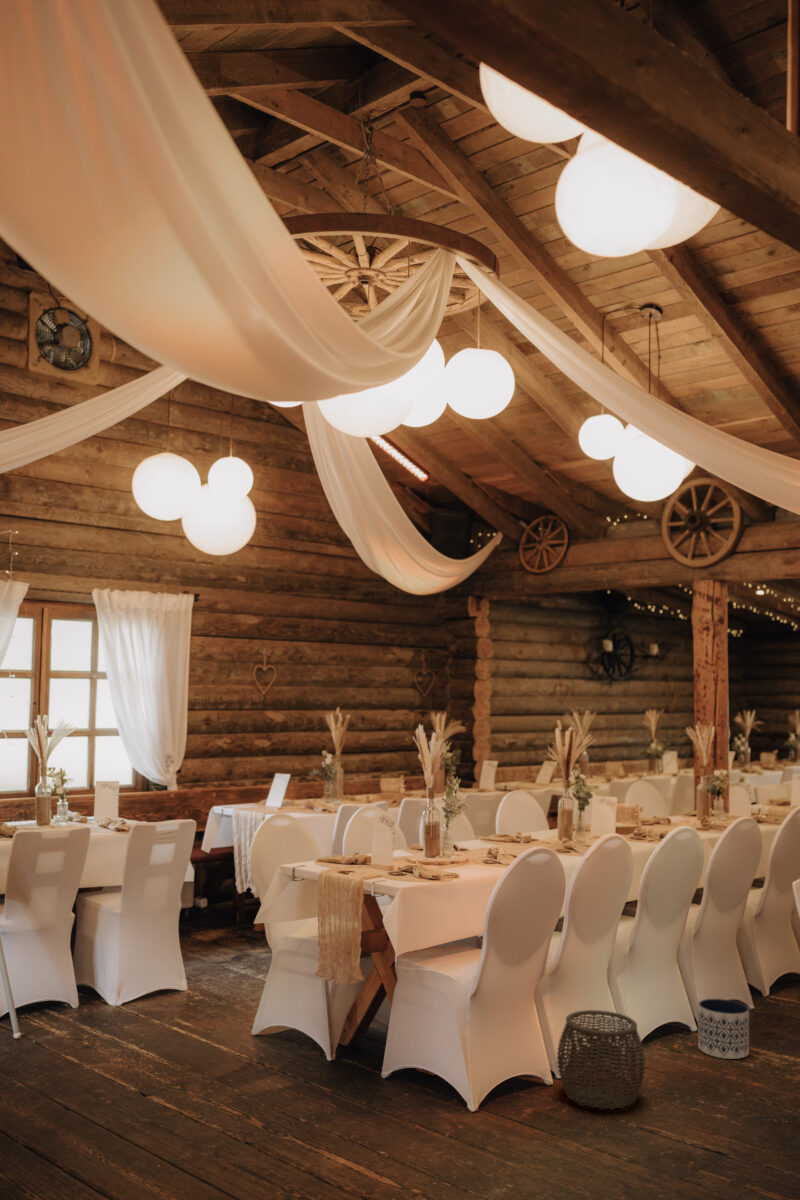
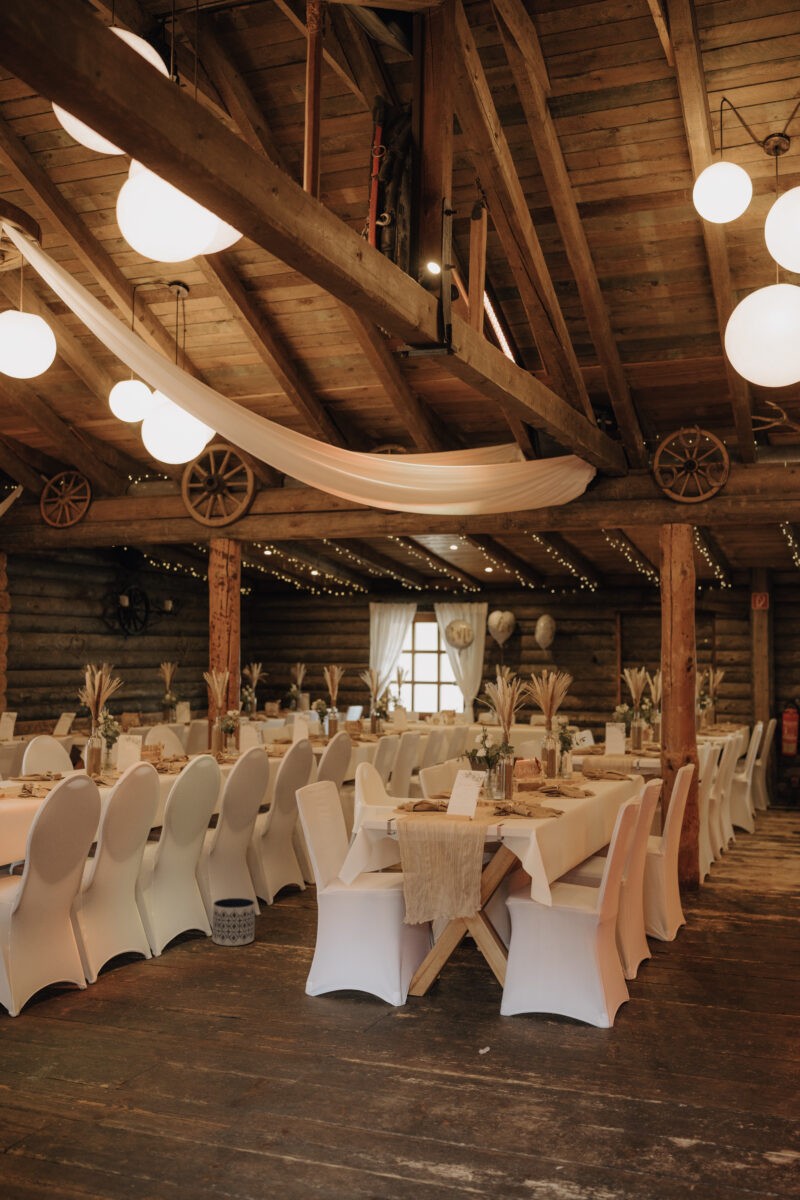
woven basket: present [557,1010,646,1109] -> none [91,915,170,997]

